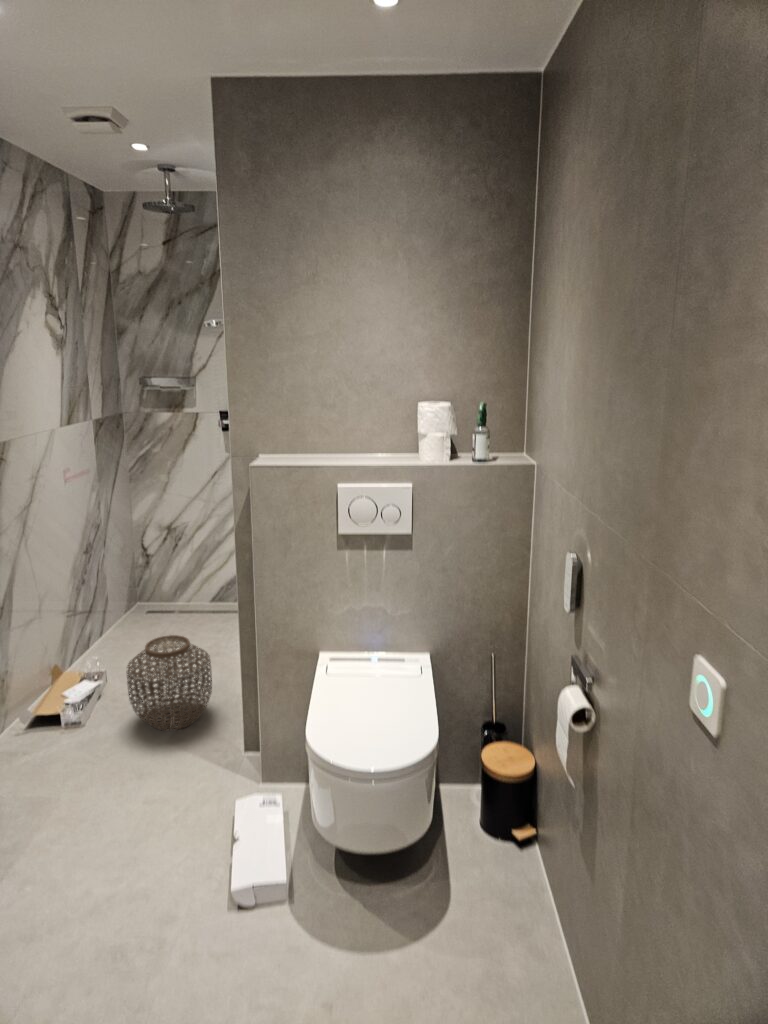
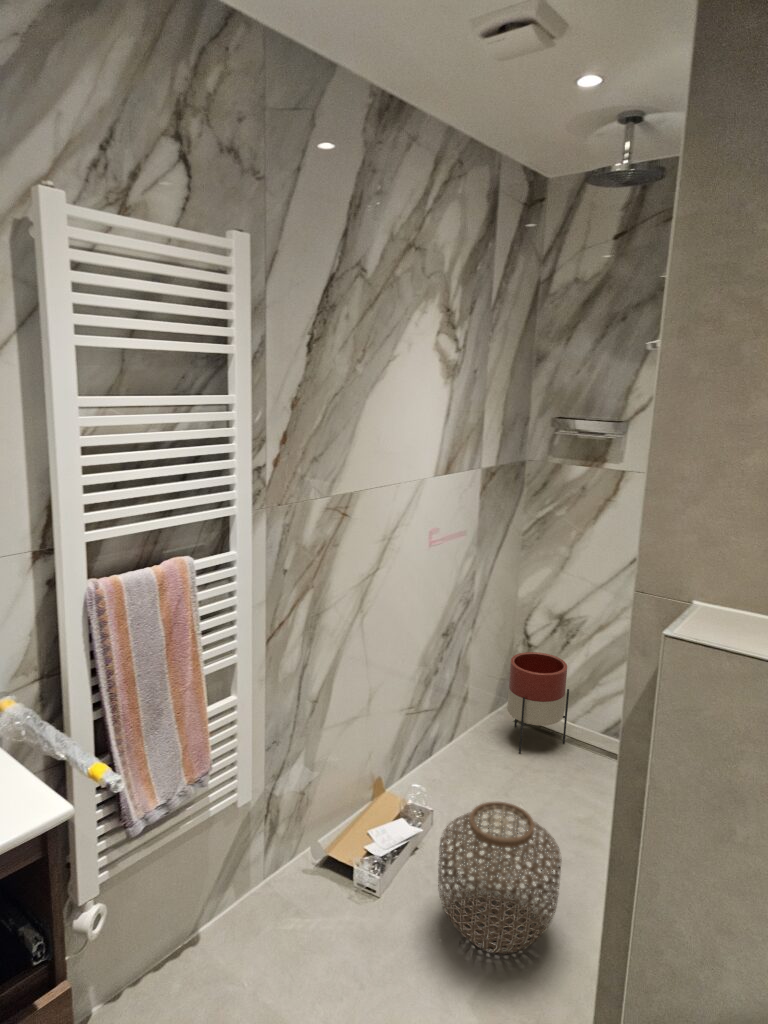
planter: none [137,556,187,631] -> present [507,652,569,753]

